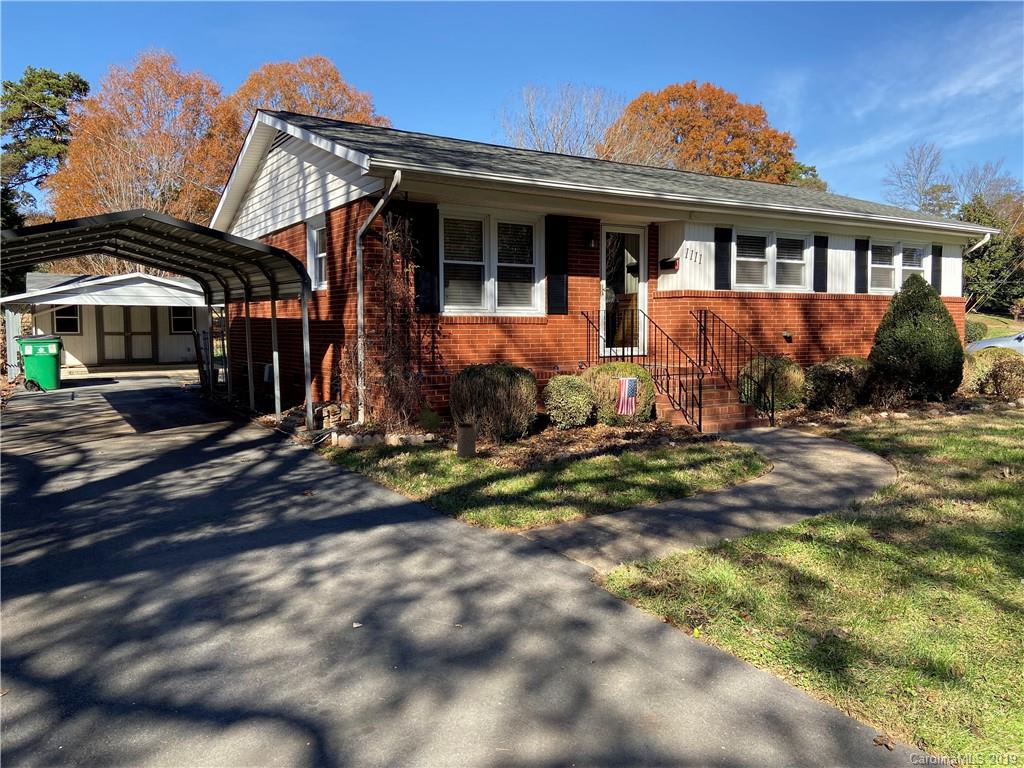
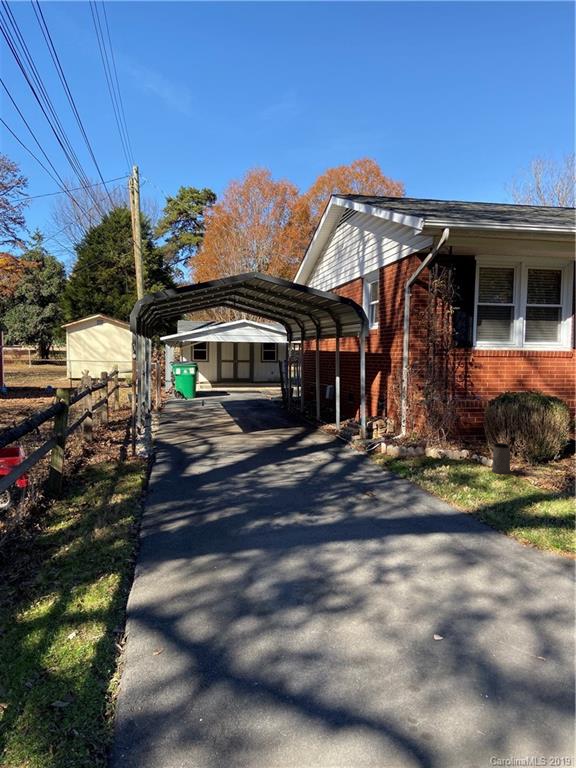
potted tree: present [417,404,441,445] -> none [452,420,478,459]

